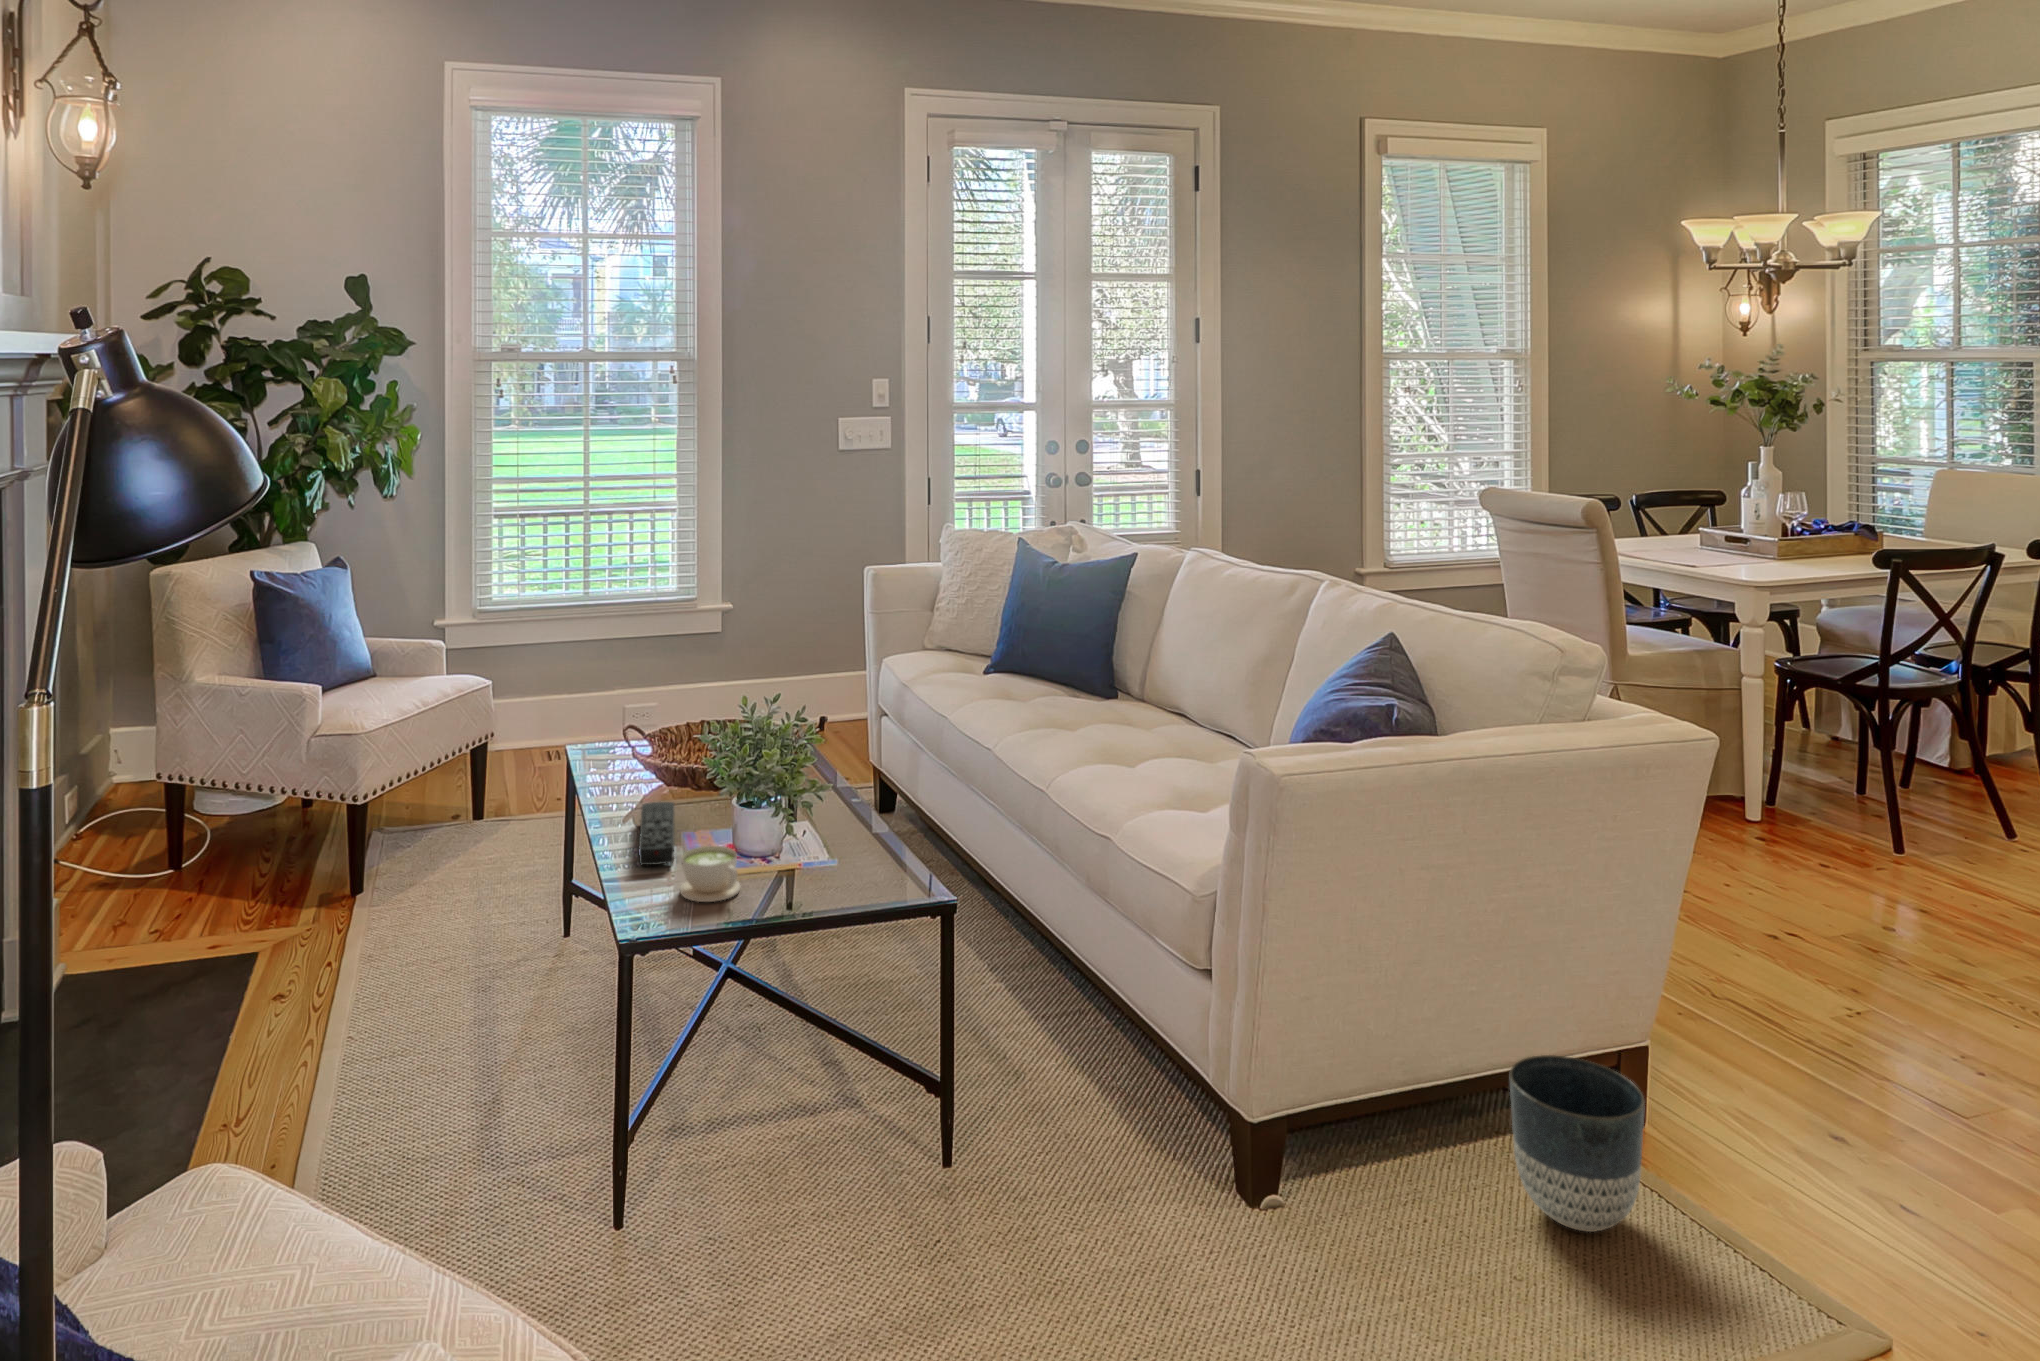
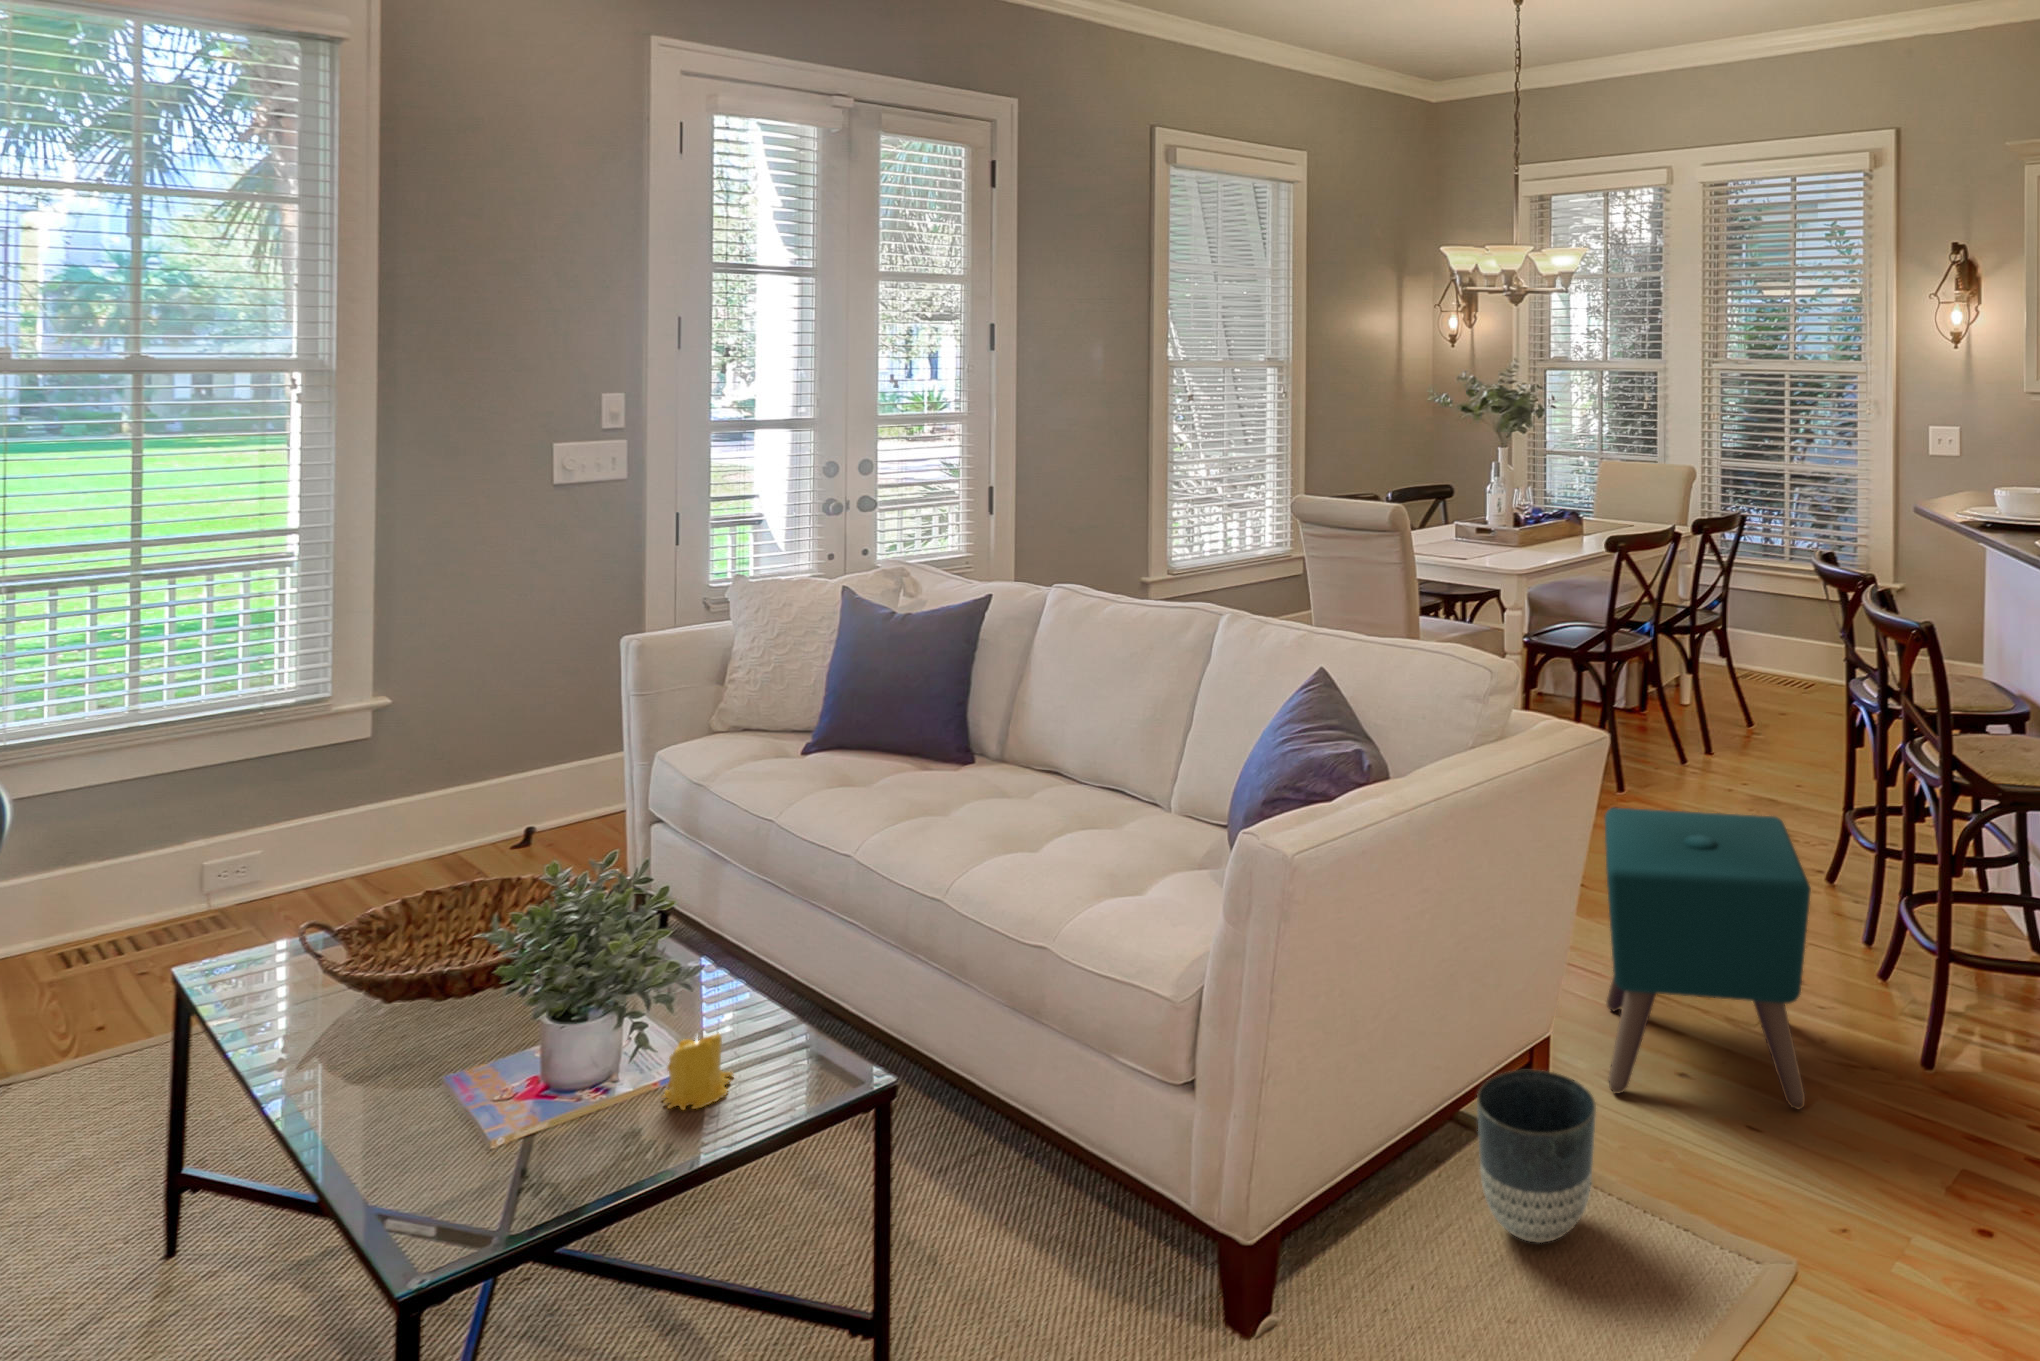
remote control: present [638,802,674,865] -> none [356,1031,442,1150]
candle: none [804,831,854,887] -> present [662,1034,734,1110]
ottoman: none [1720,832,2007,1213] -> present [1605,808,1811,1109]
coffee cup: present [680,846,740,902] -> none [467,1090,570,1188]

